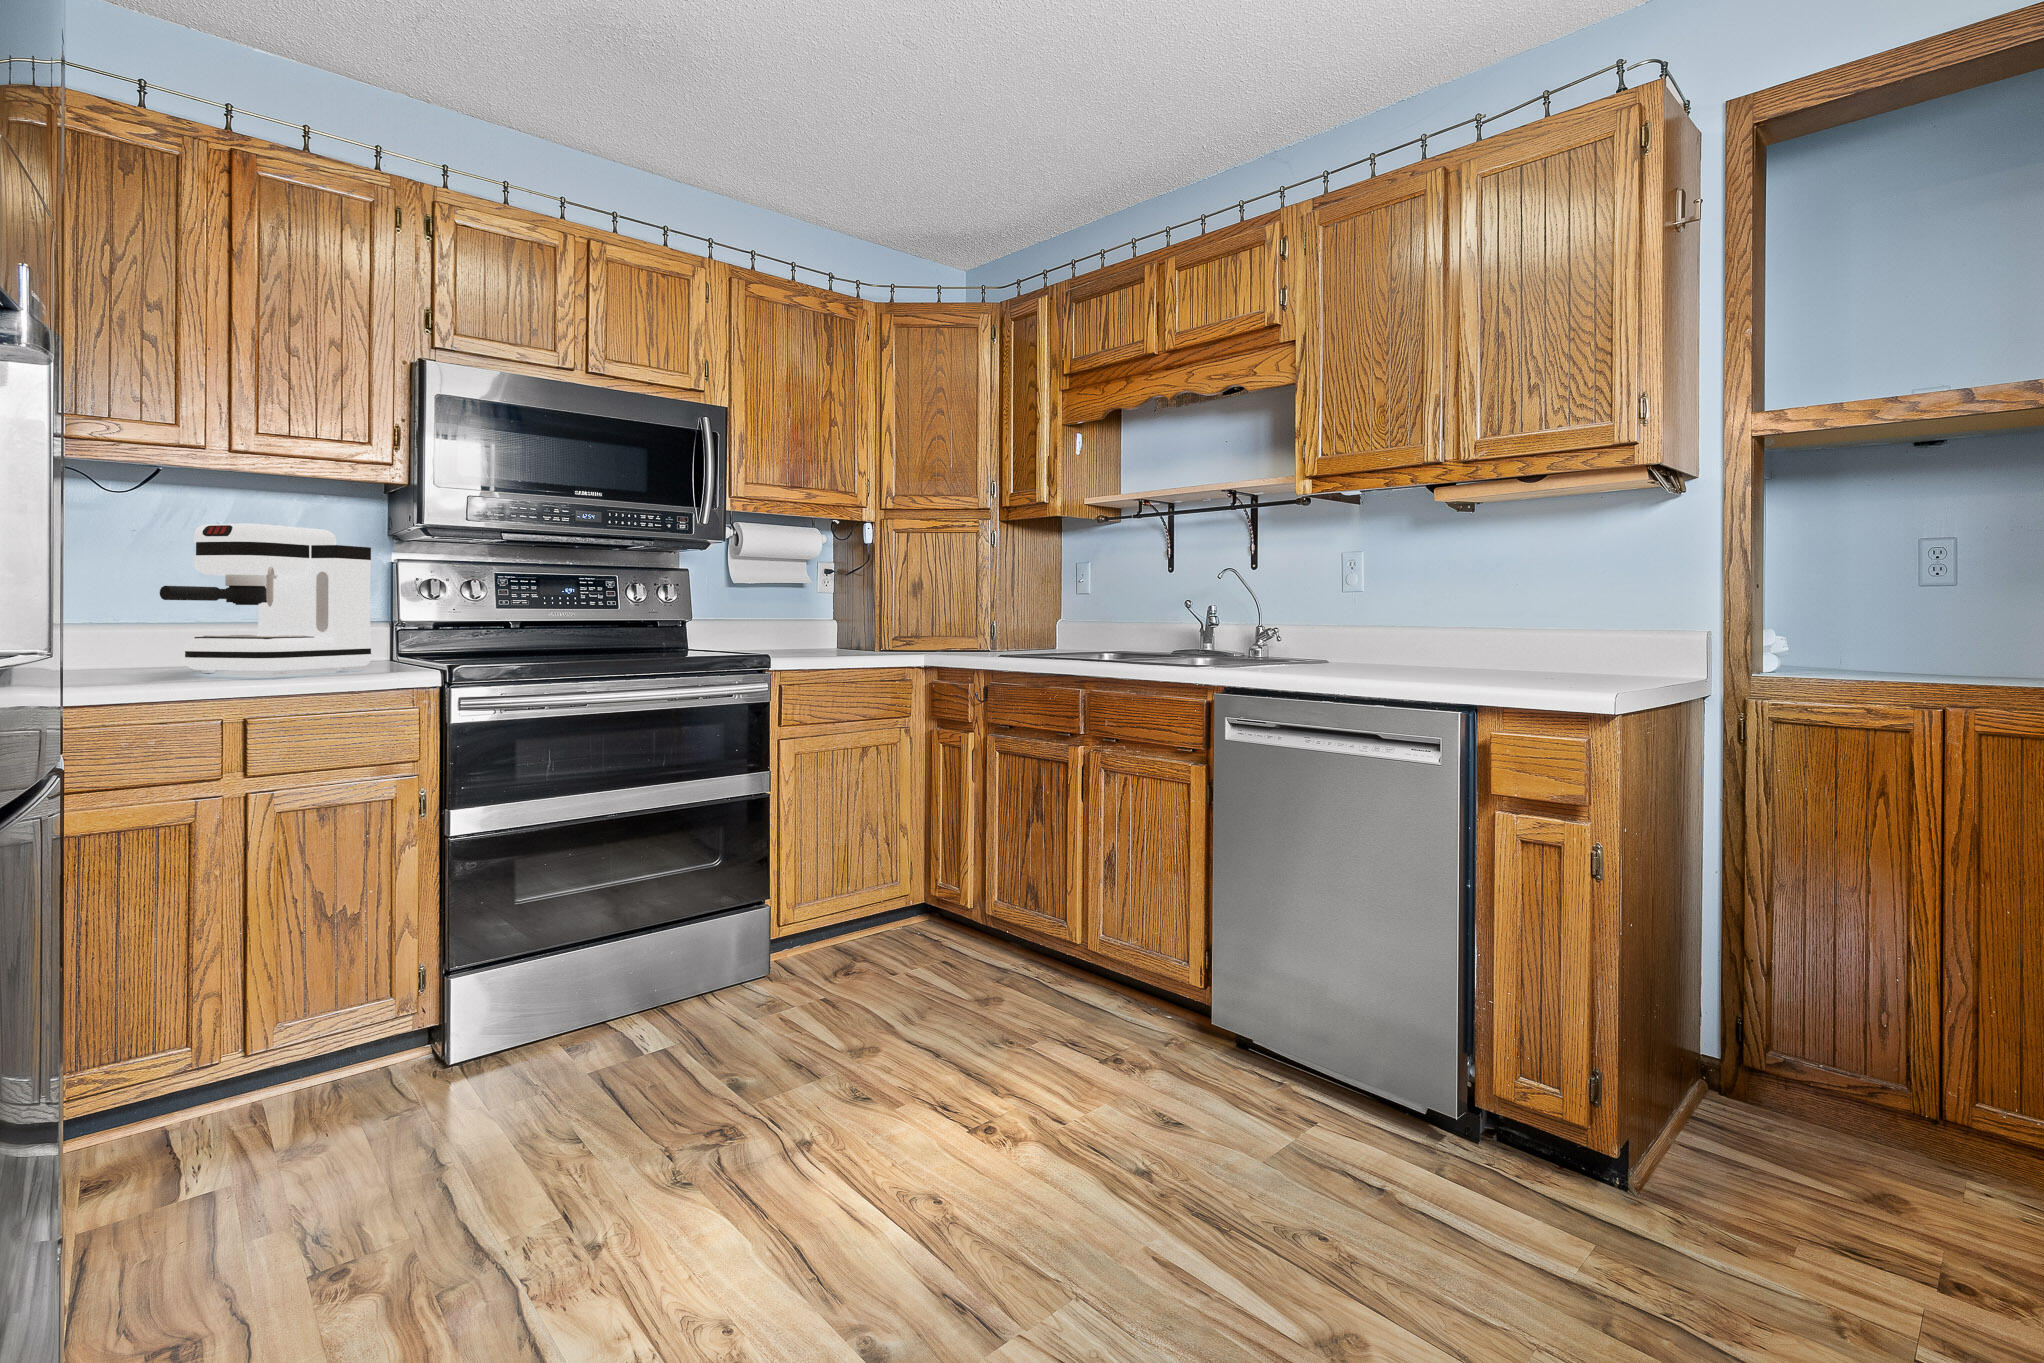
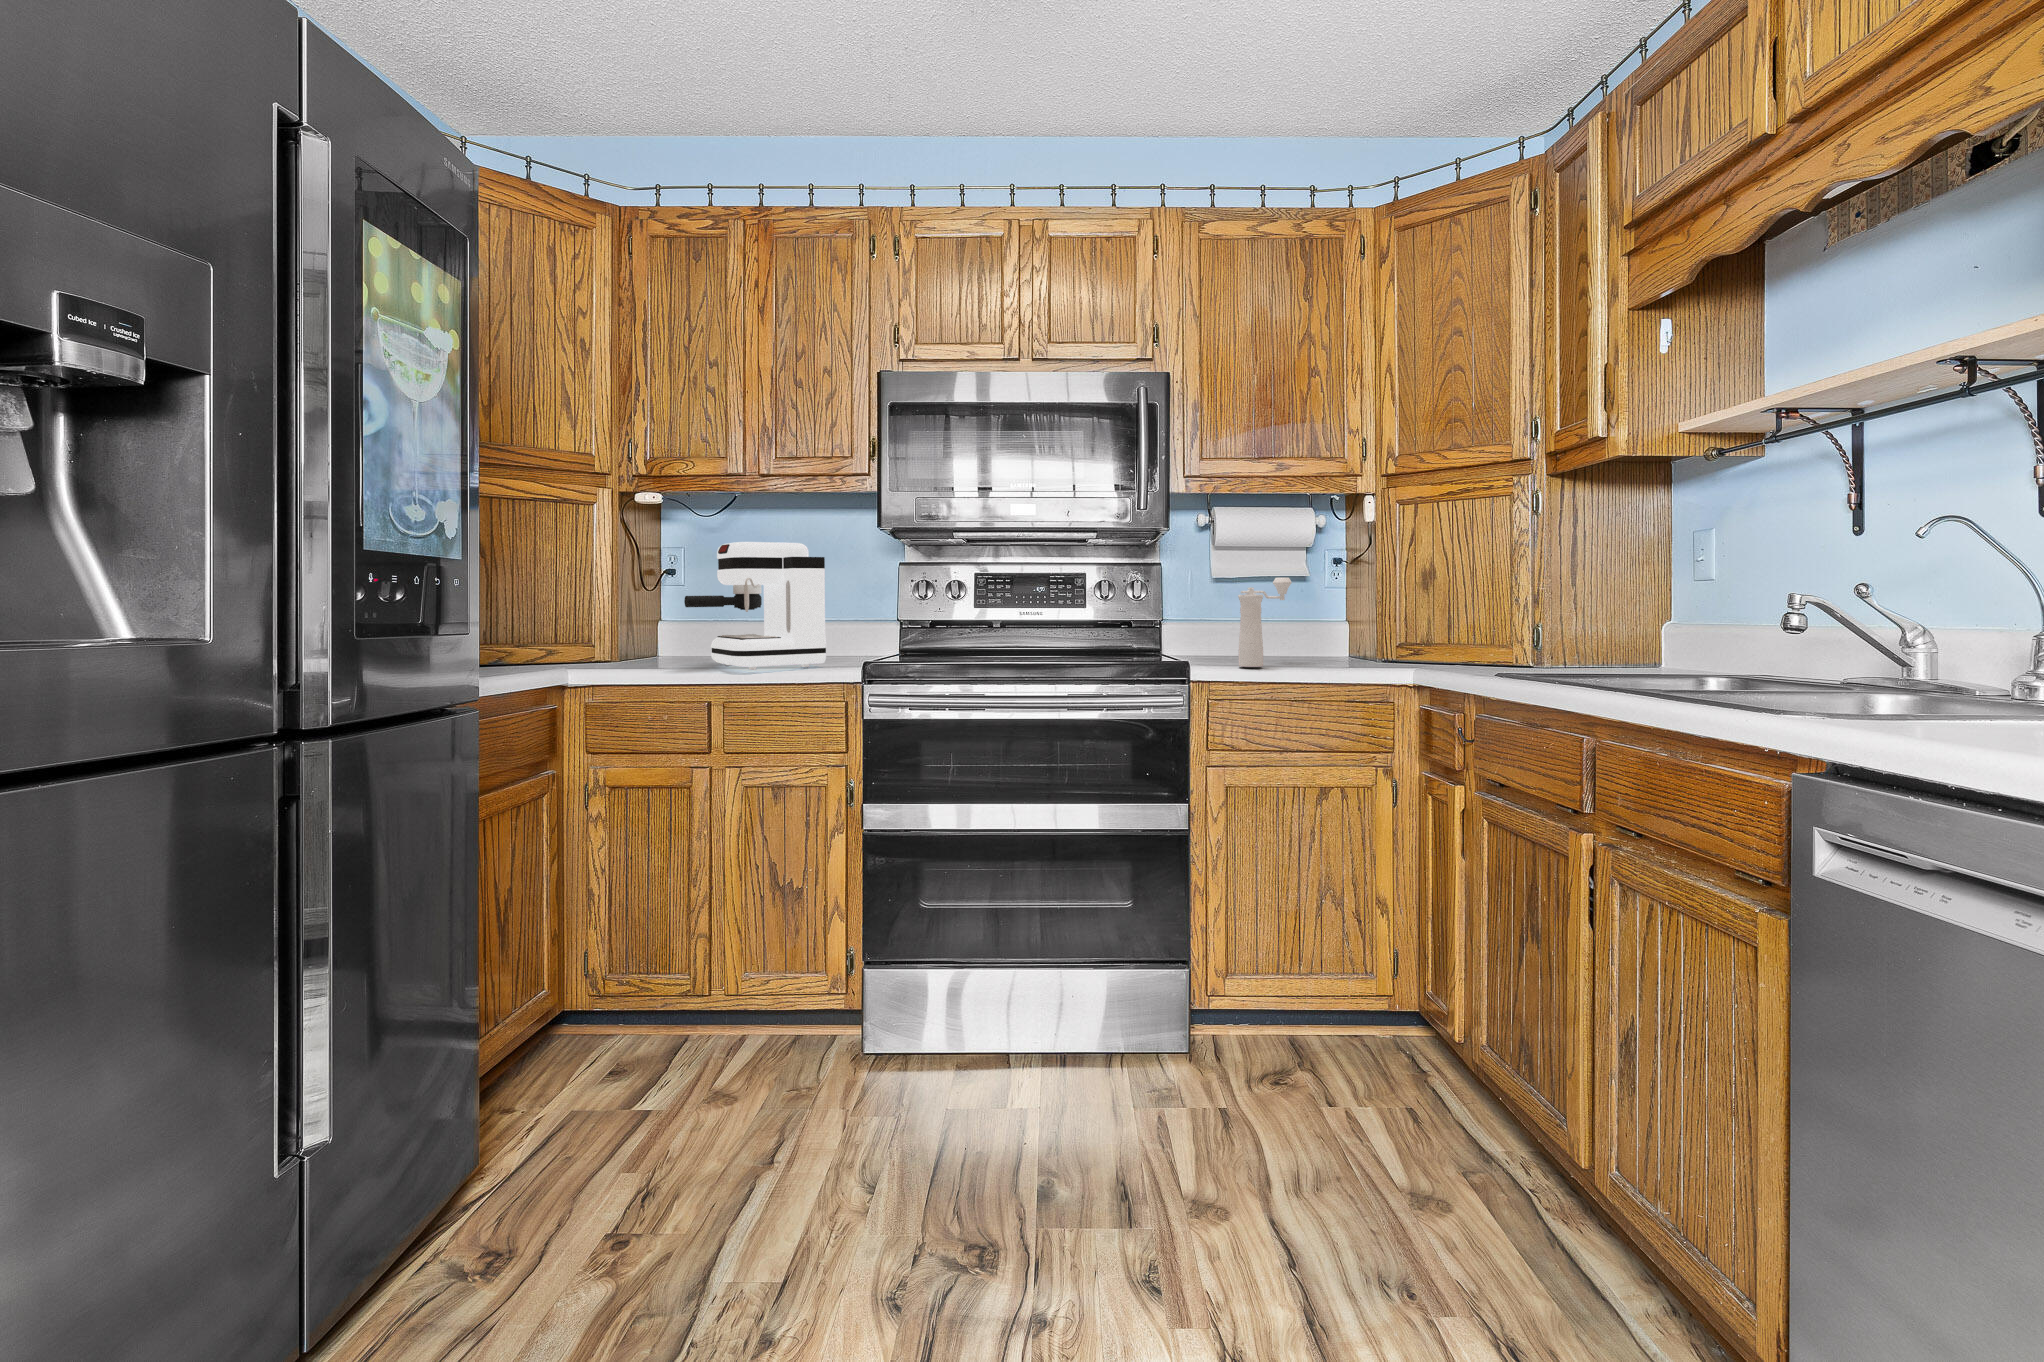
pepper mill: none [804,585,840,657] -> present [1238,577,1292,667]

